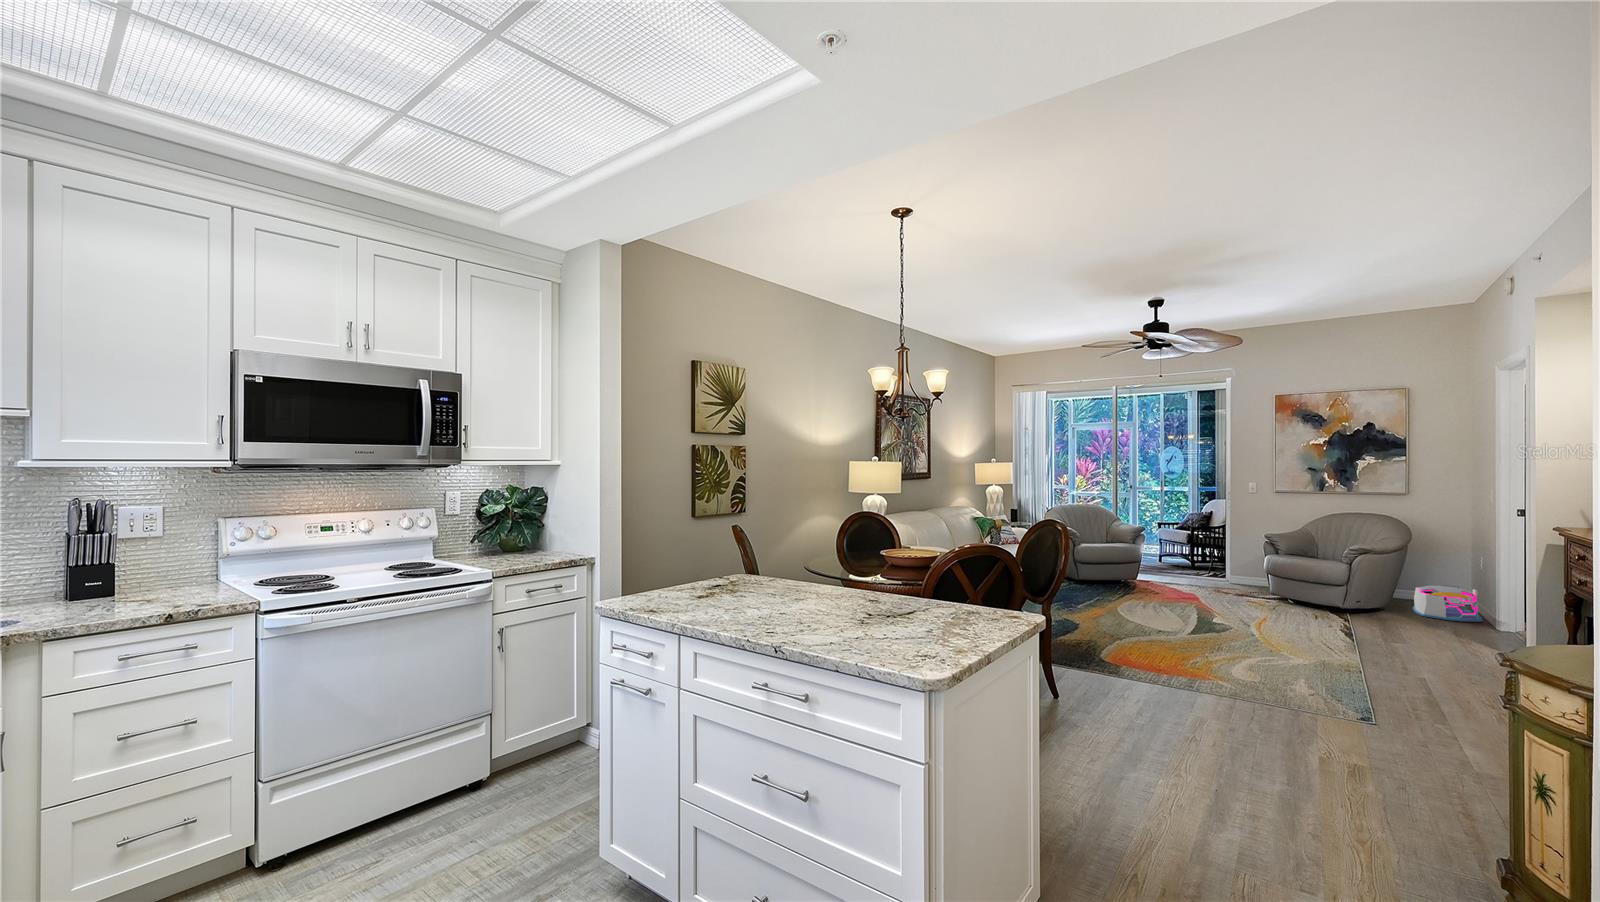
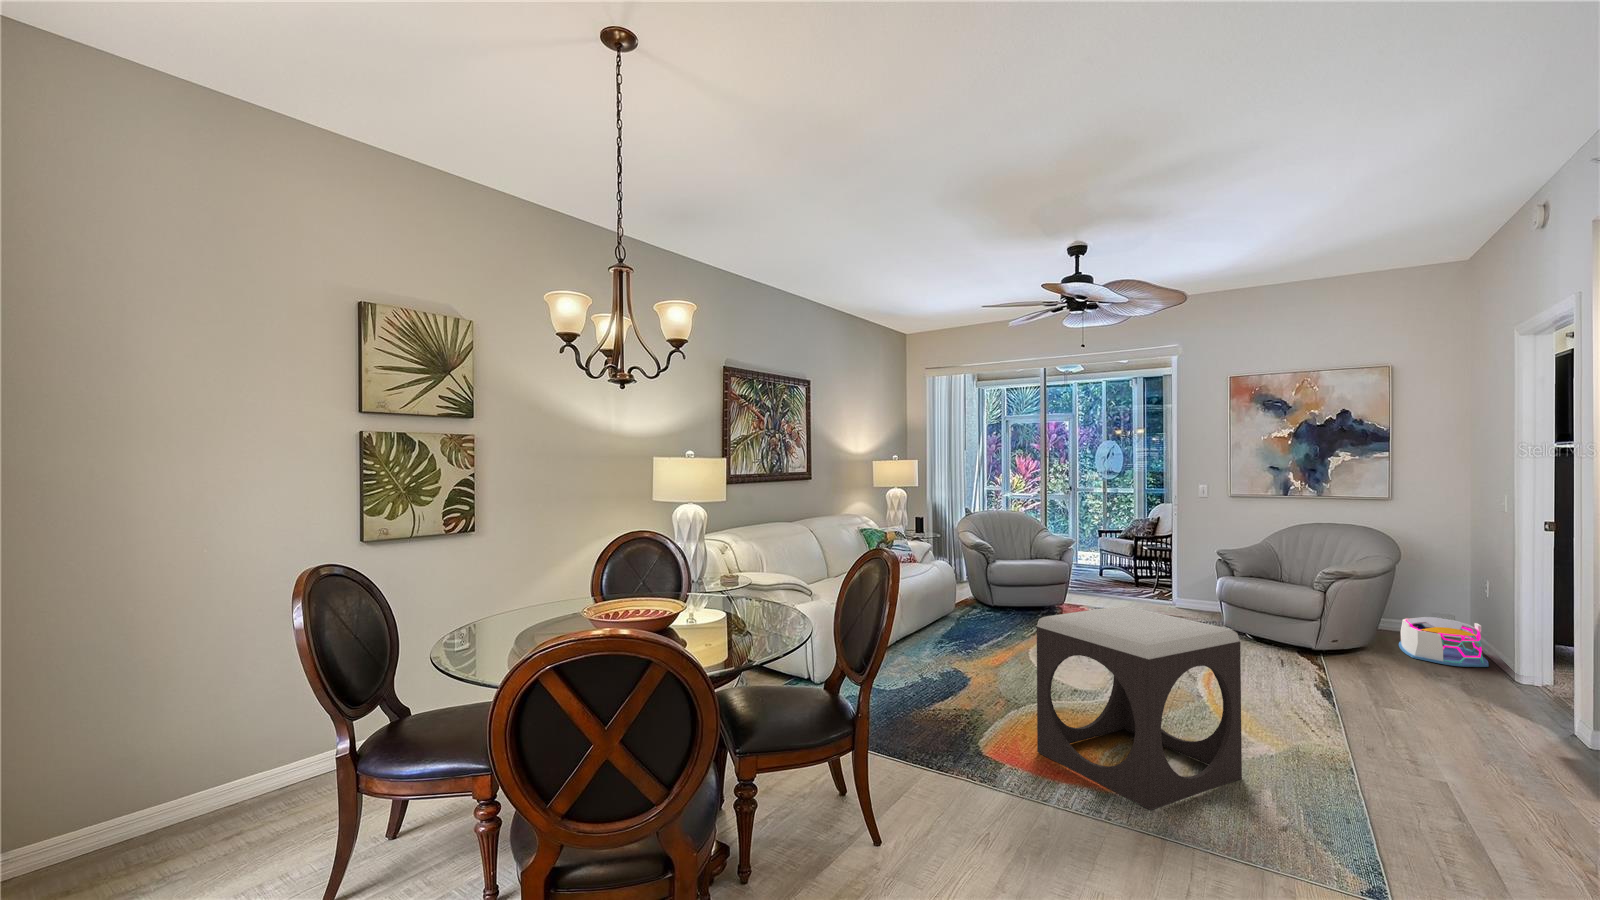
footstool: none [1139,565,1285,691] -> present [1037,606,1242,810]

